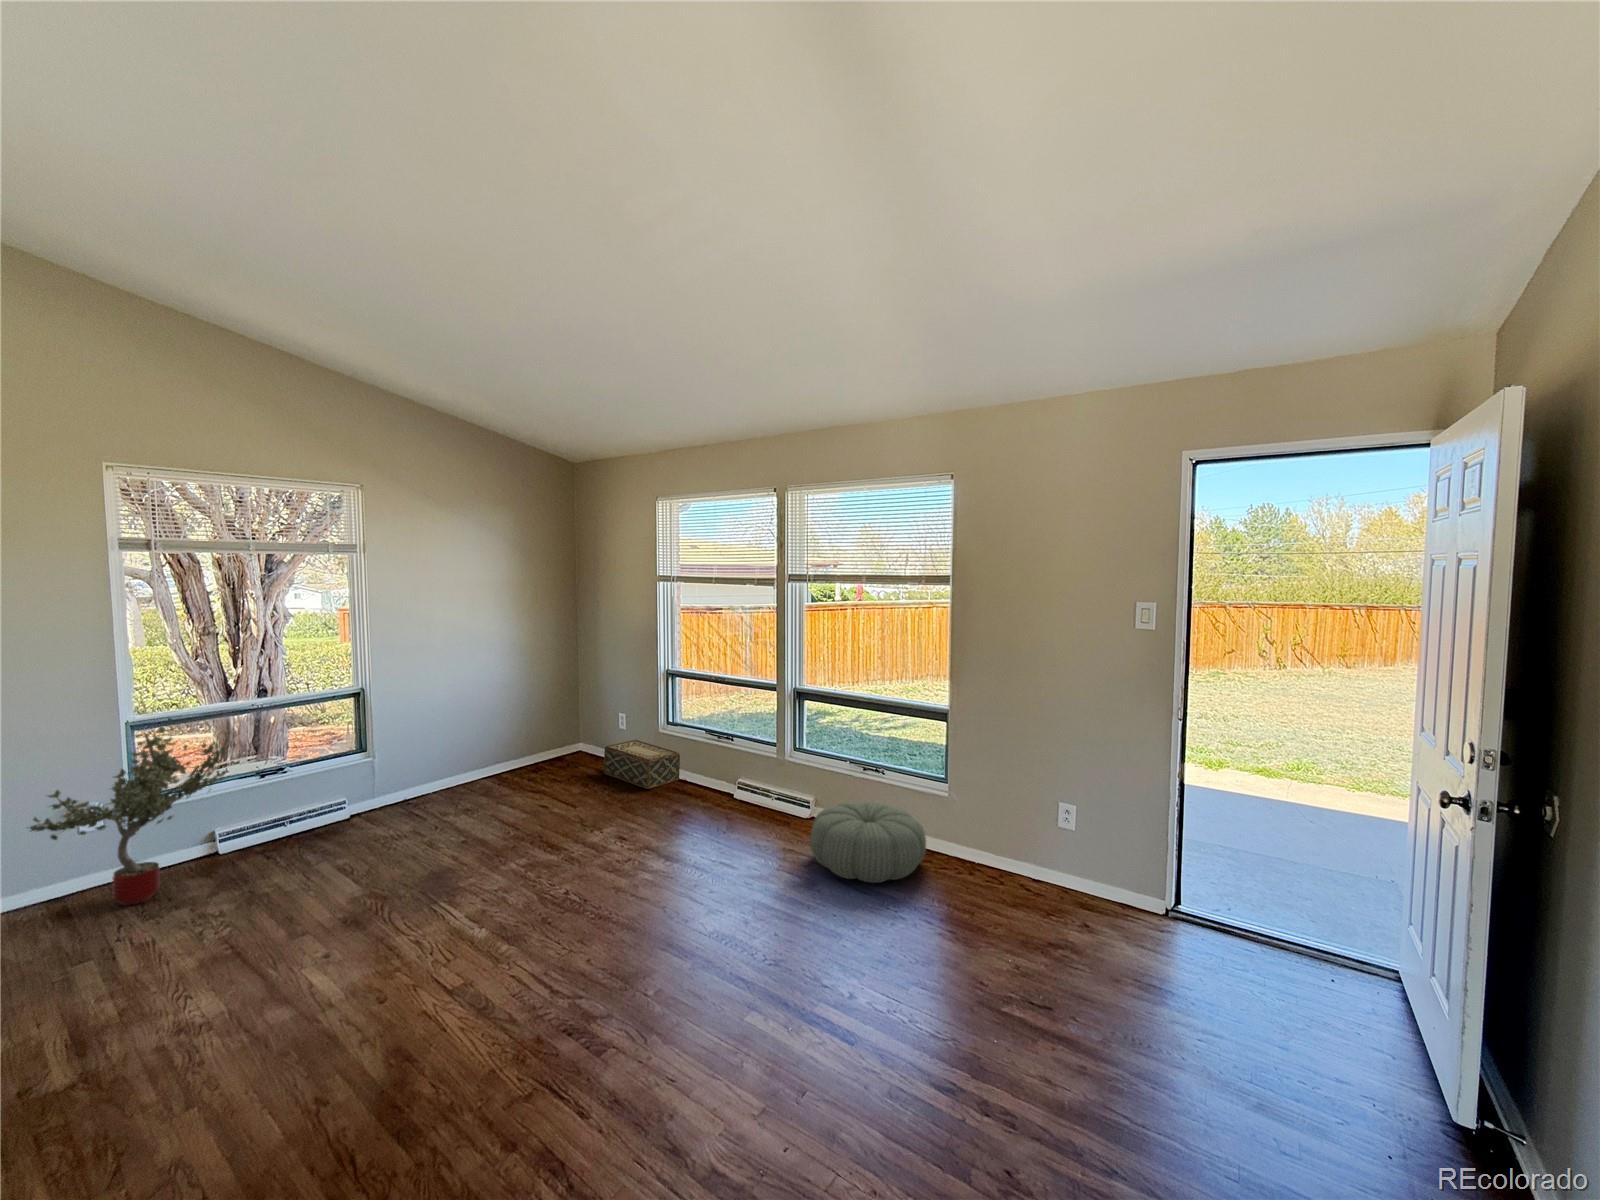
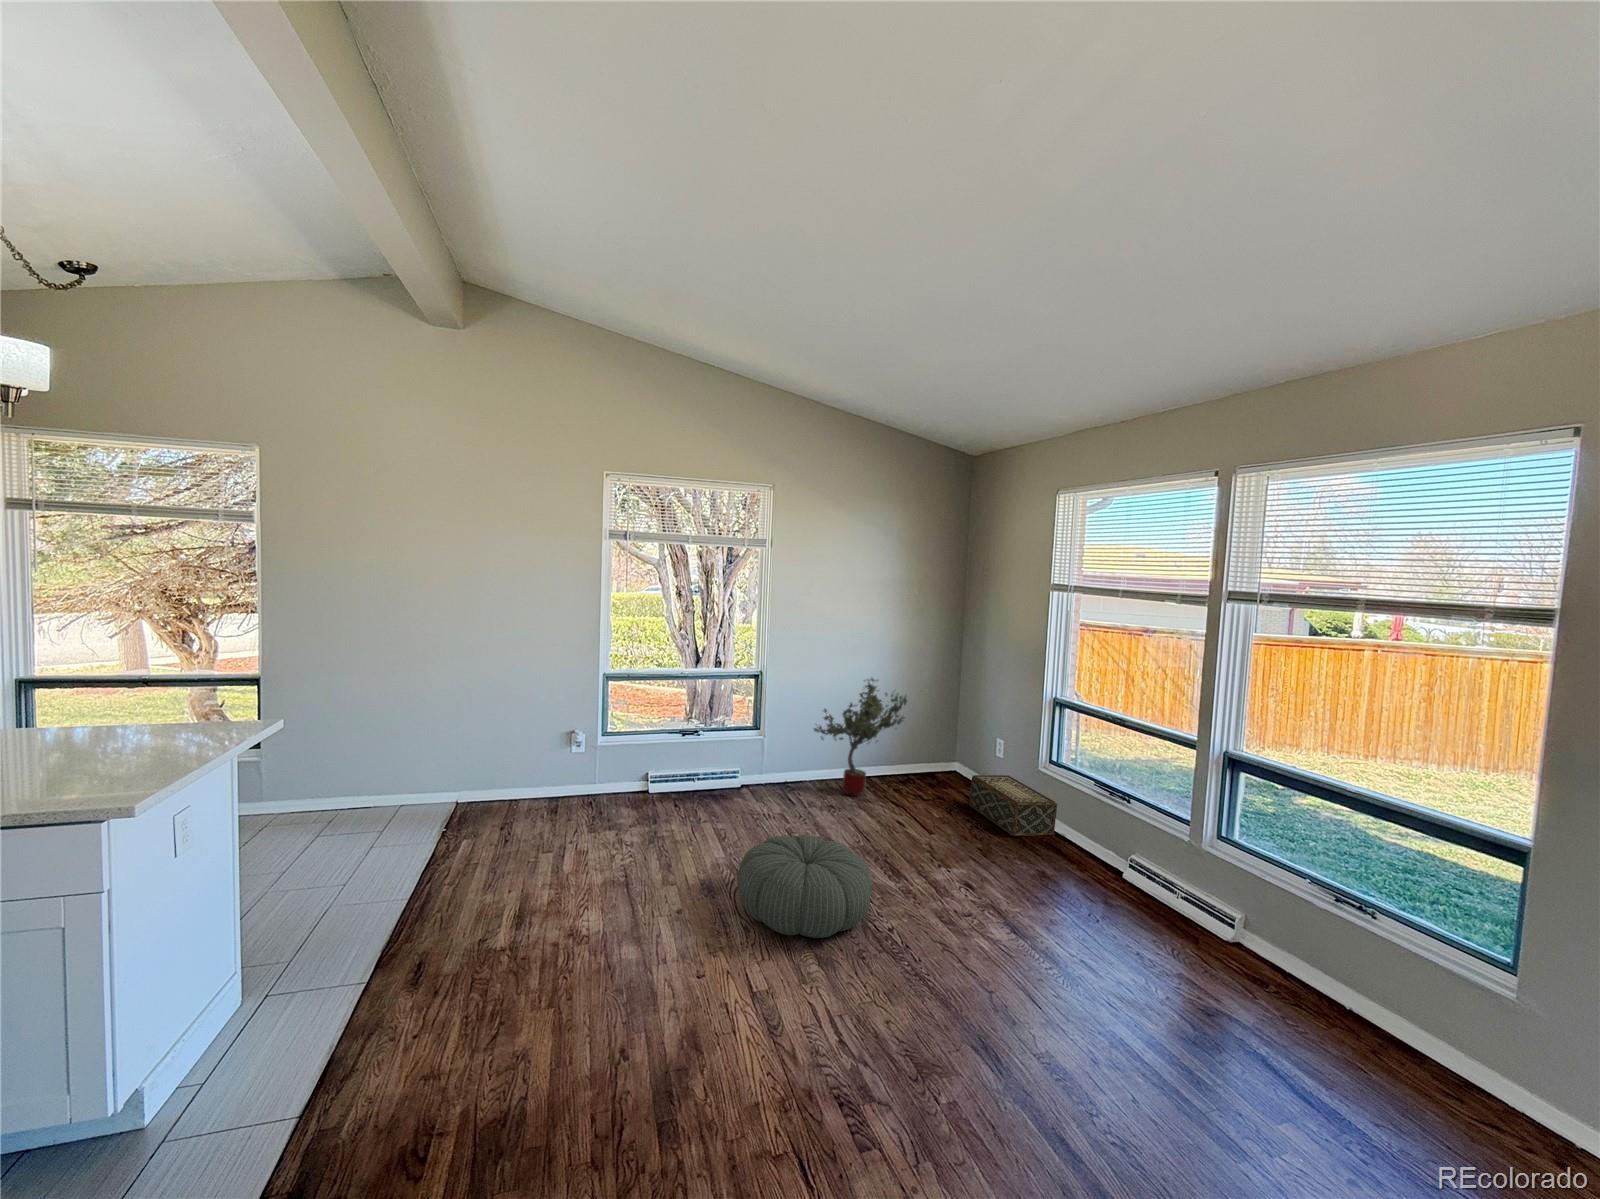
potted tree: present [30,727,227,906] -> present [814,678,907,796]
pouf: present [810,802,926,883] -> present [737,835,872,938]

